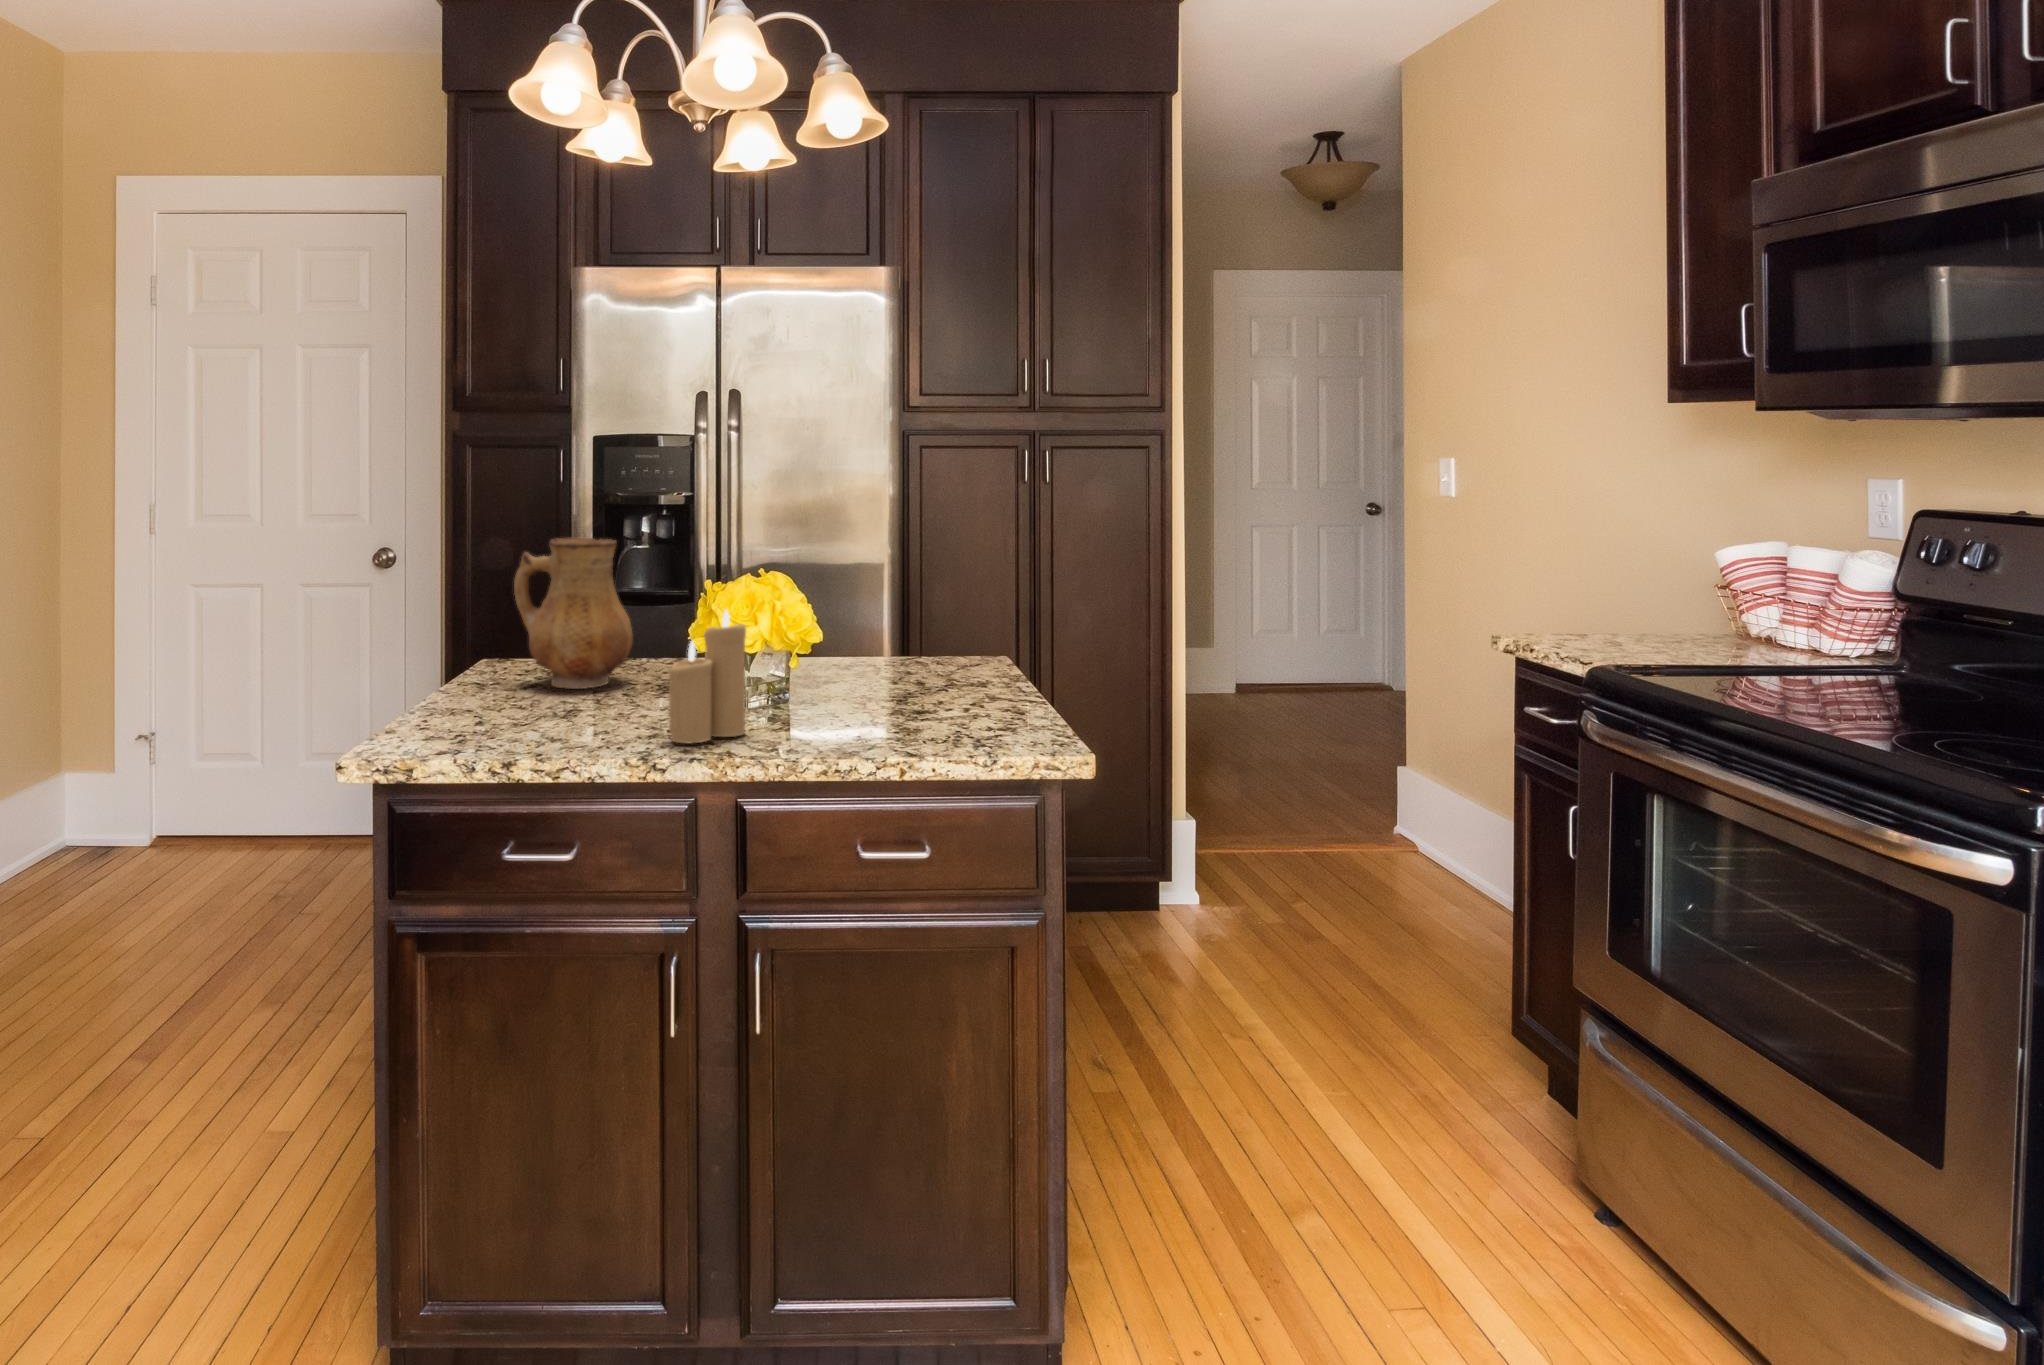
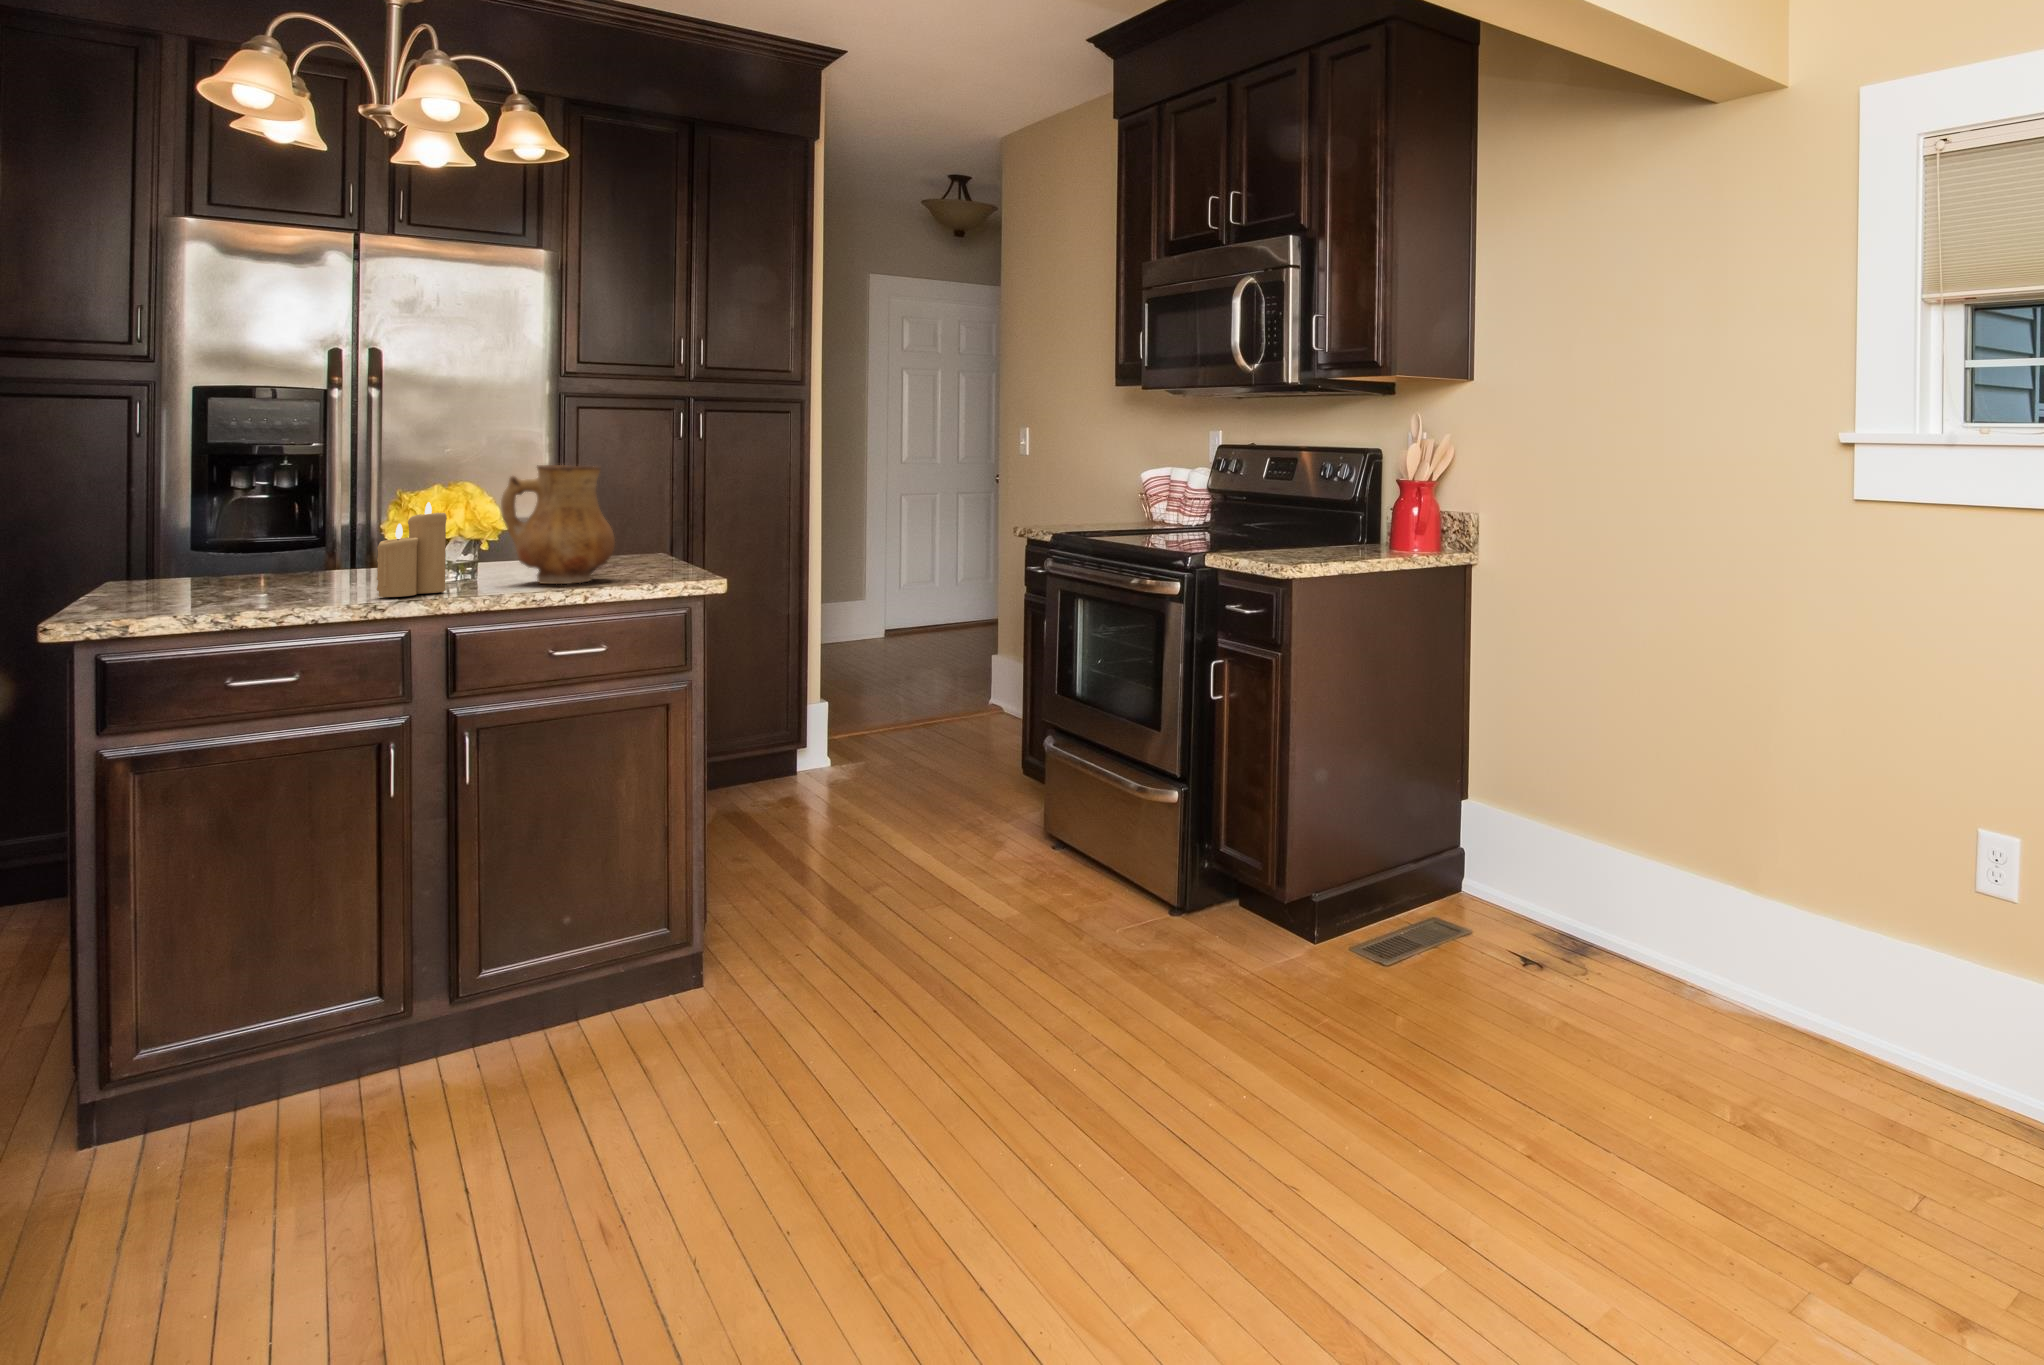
ceramic pitcher: present [514,538,632,689] -> present [501,465,615,584]

